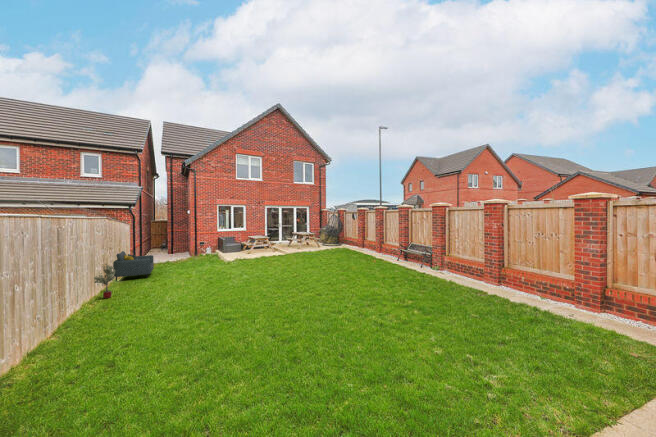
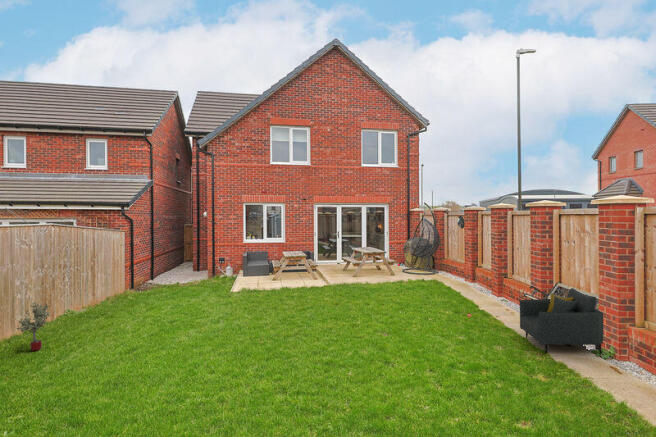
armchair: present [113,251,154,282] -> present [520,288,603,354]

